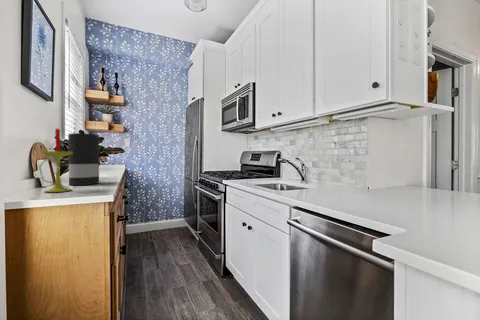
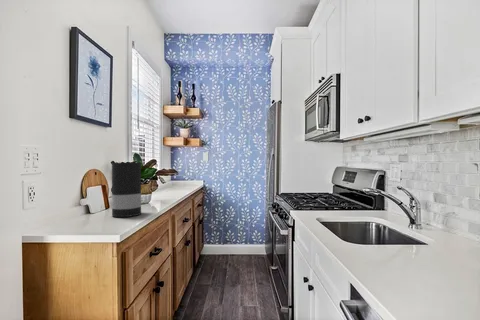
candle: present [39,129,72,192] -> none [69,160,104,229]

